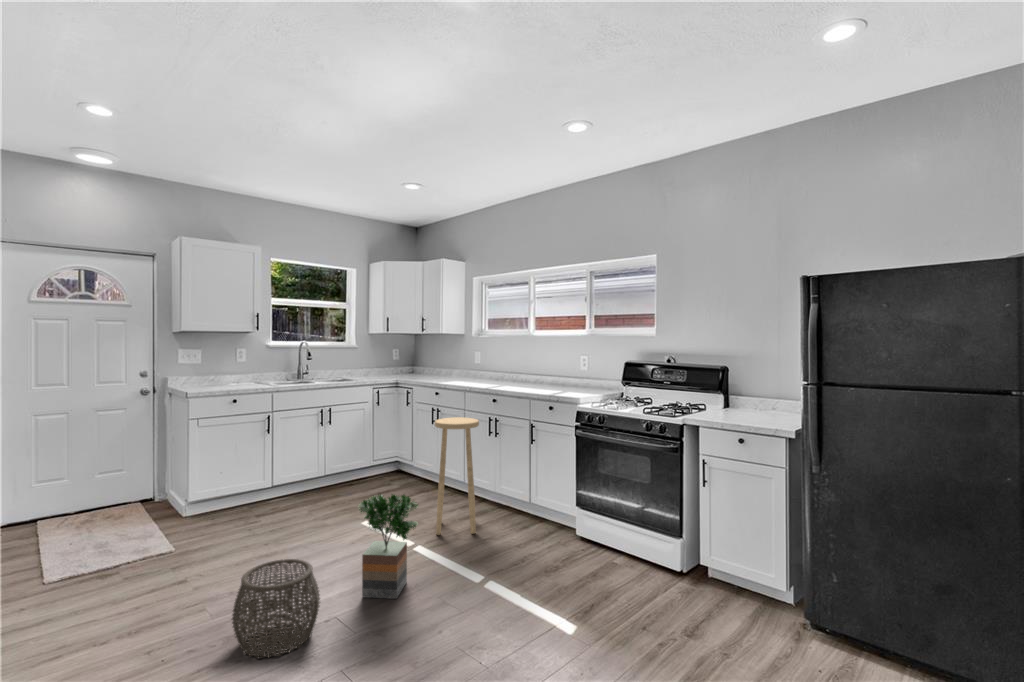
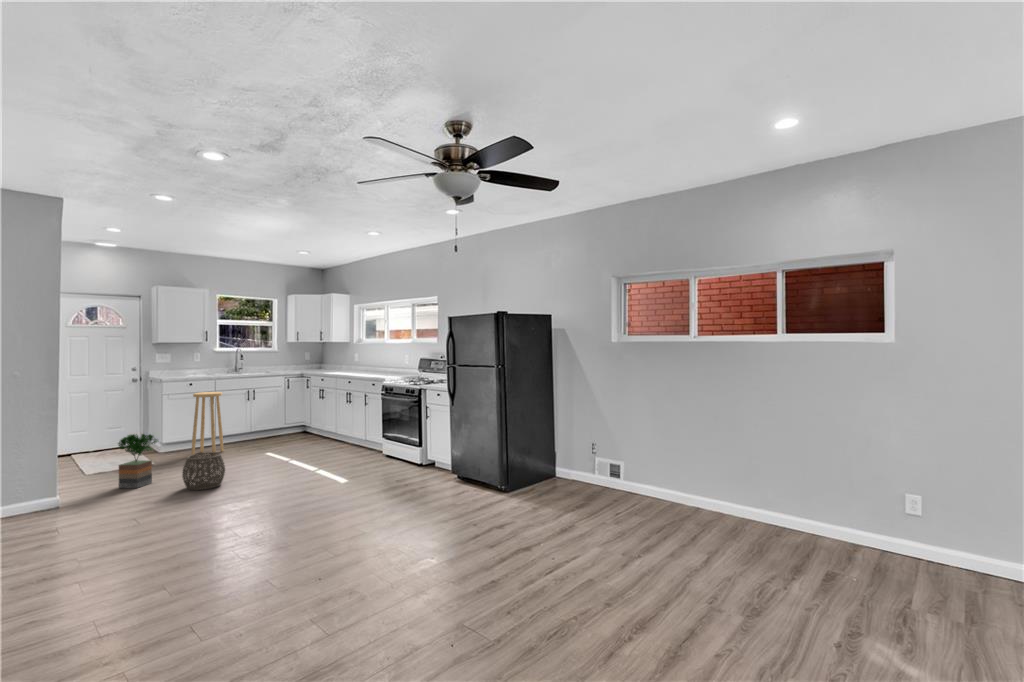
stool: present [435,417,479,535] -> present [191,392,224,455]
potted tree: present [359,494,418,599] -> present [118,434,158,488]

